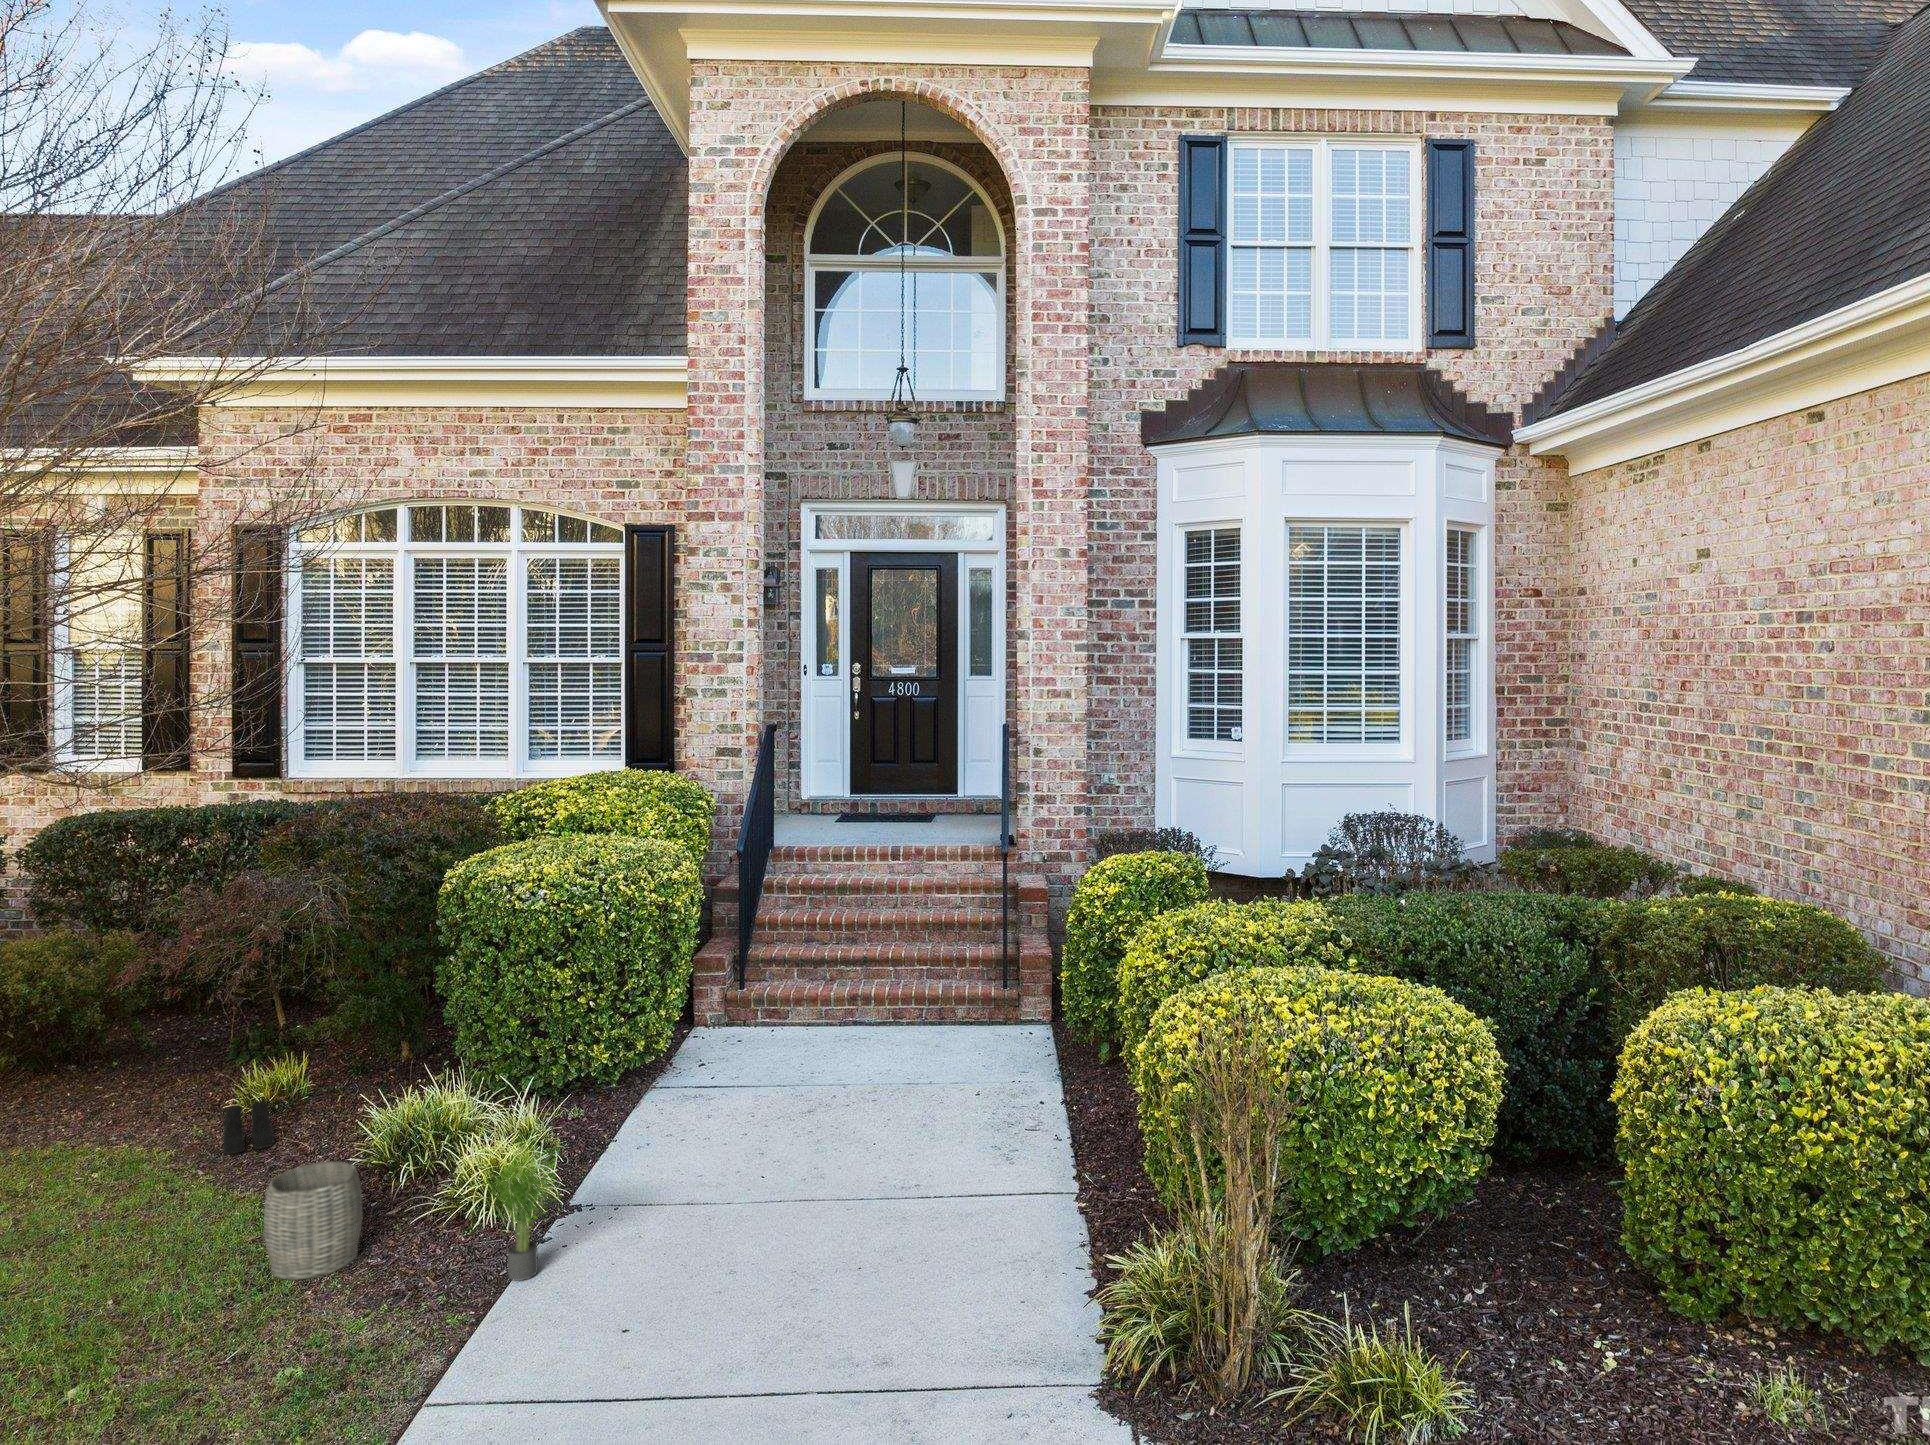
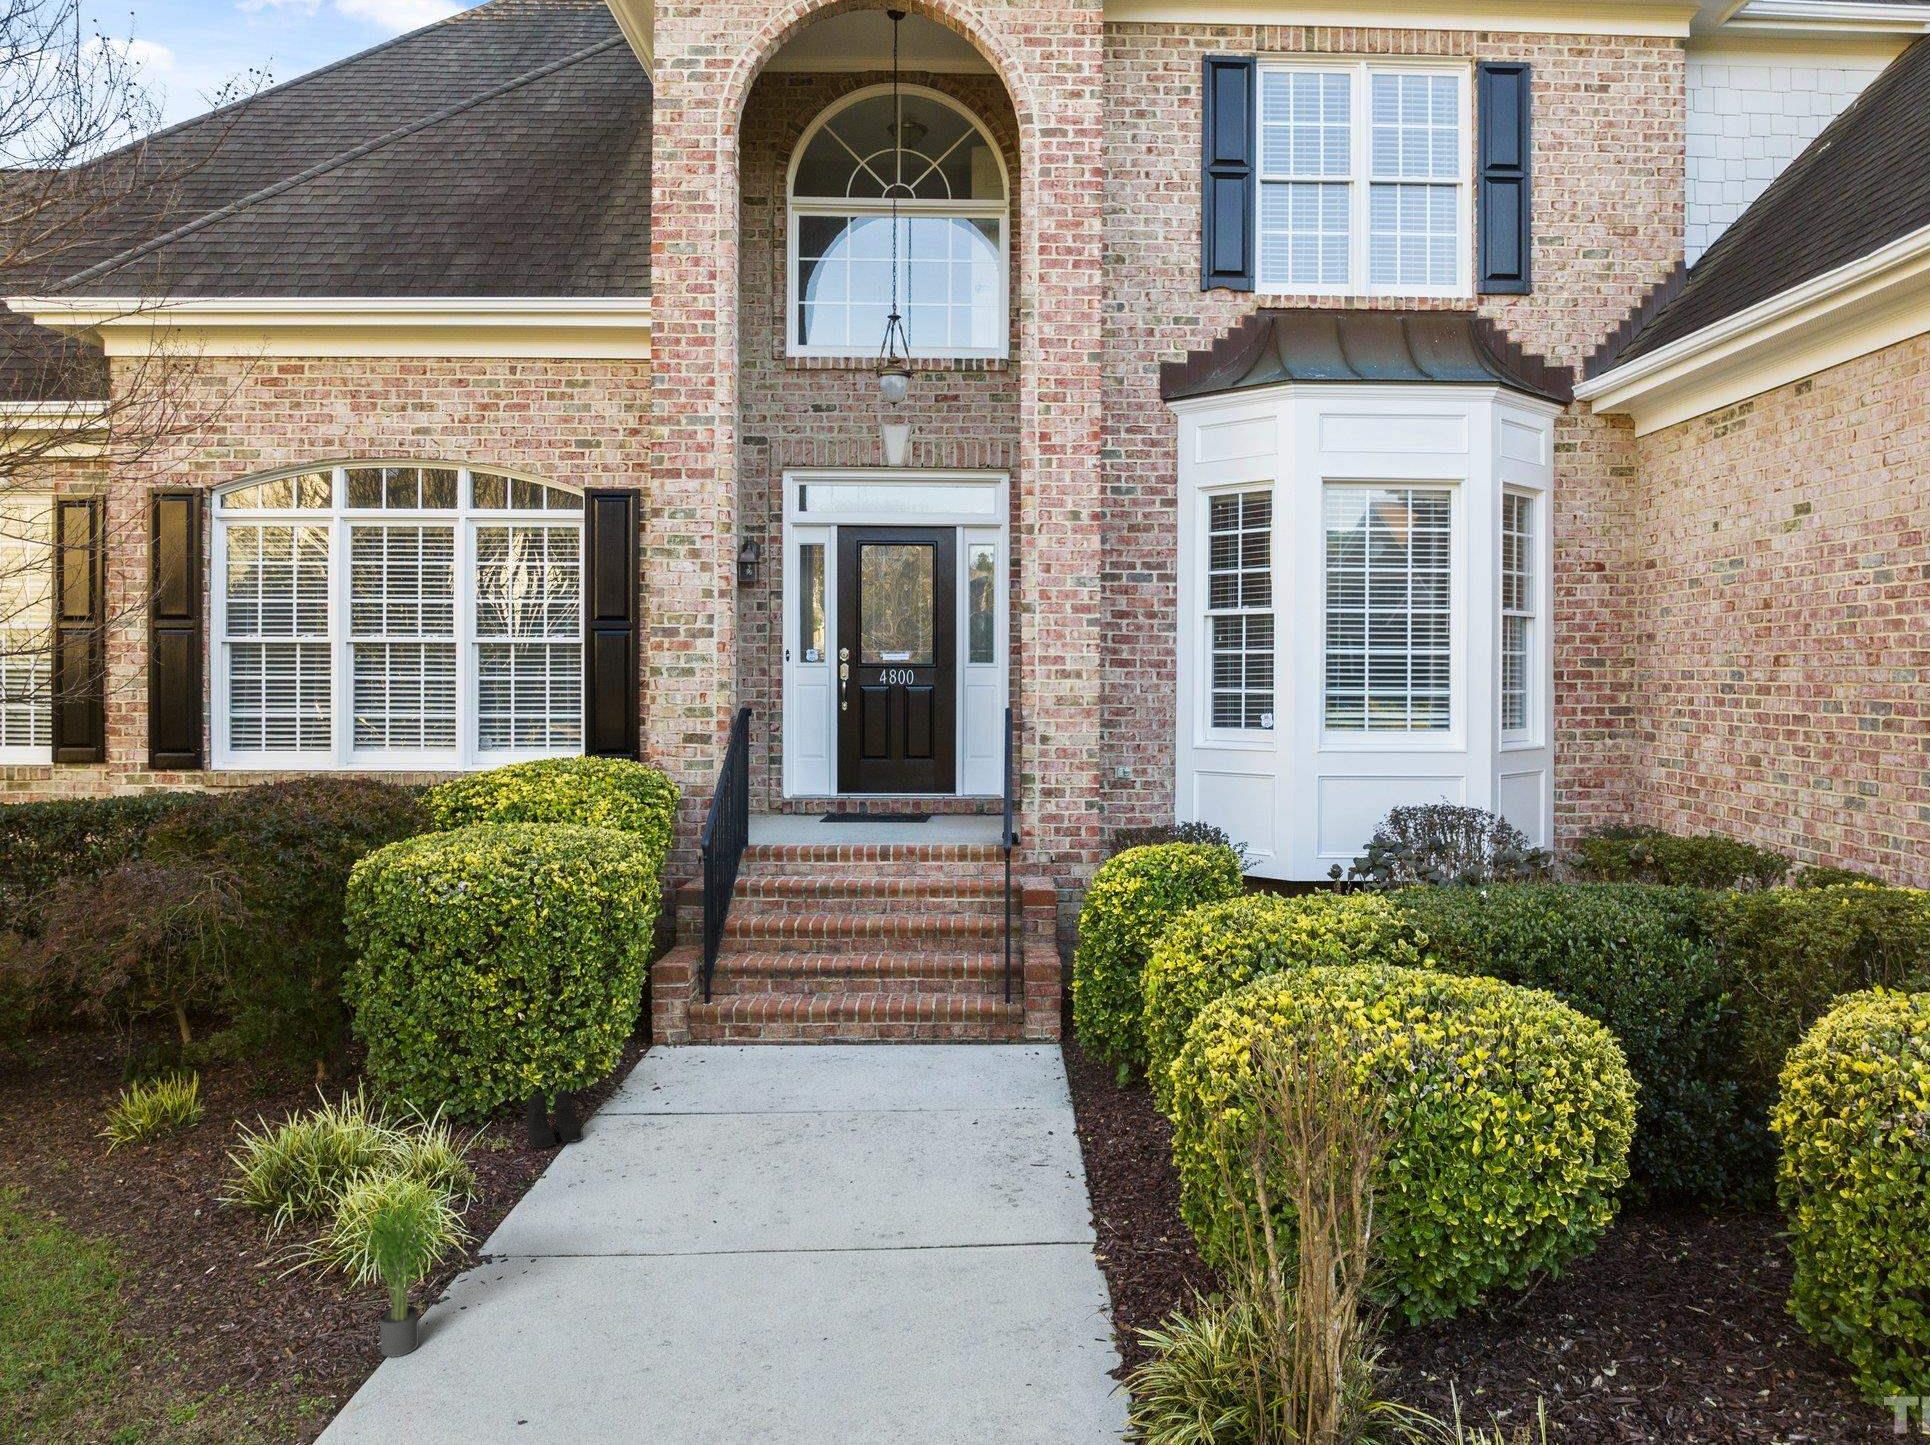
boots: present [222,1100,274,1155] -> present [527,1089,583,1148]
woven basket: present [264,1162,362,1280] -> none [78,1204,208,1355]

